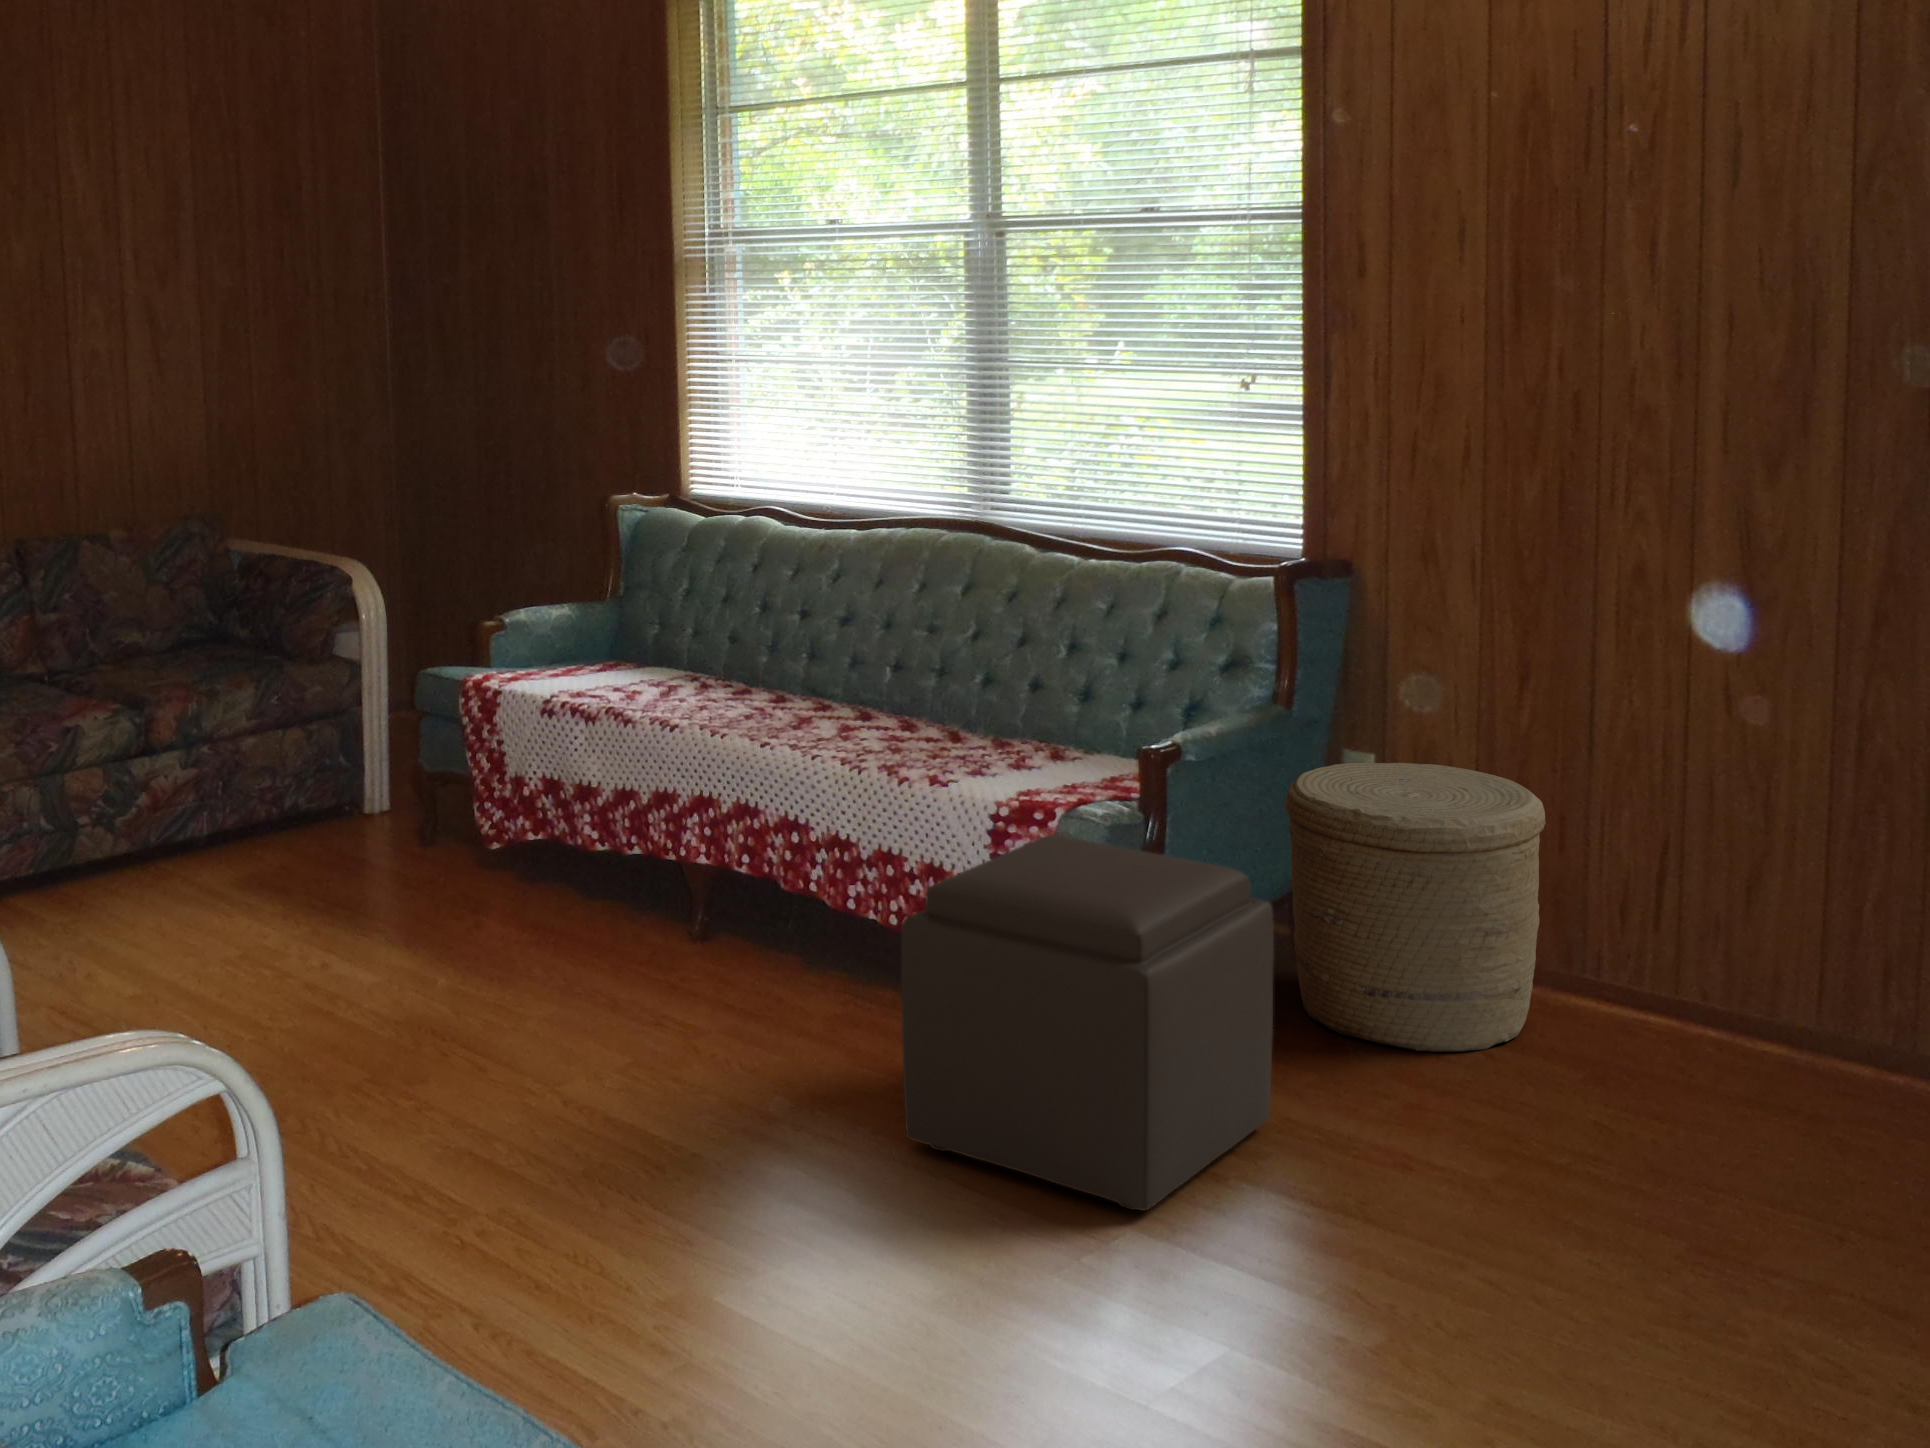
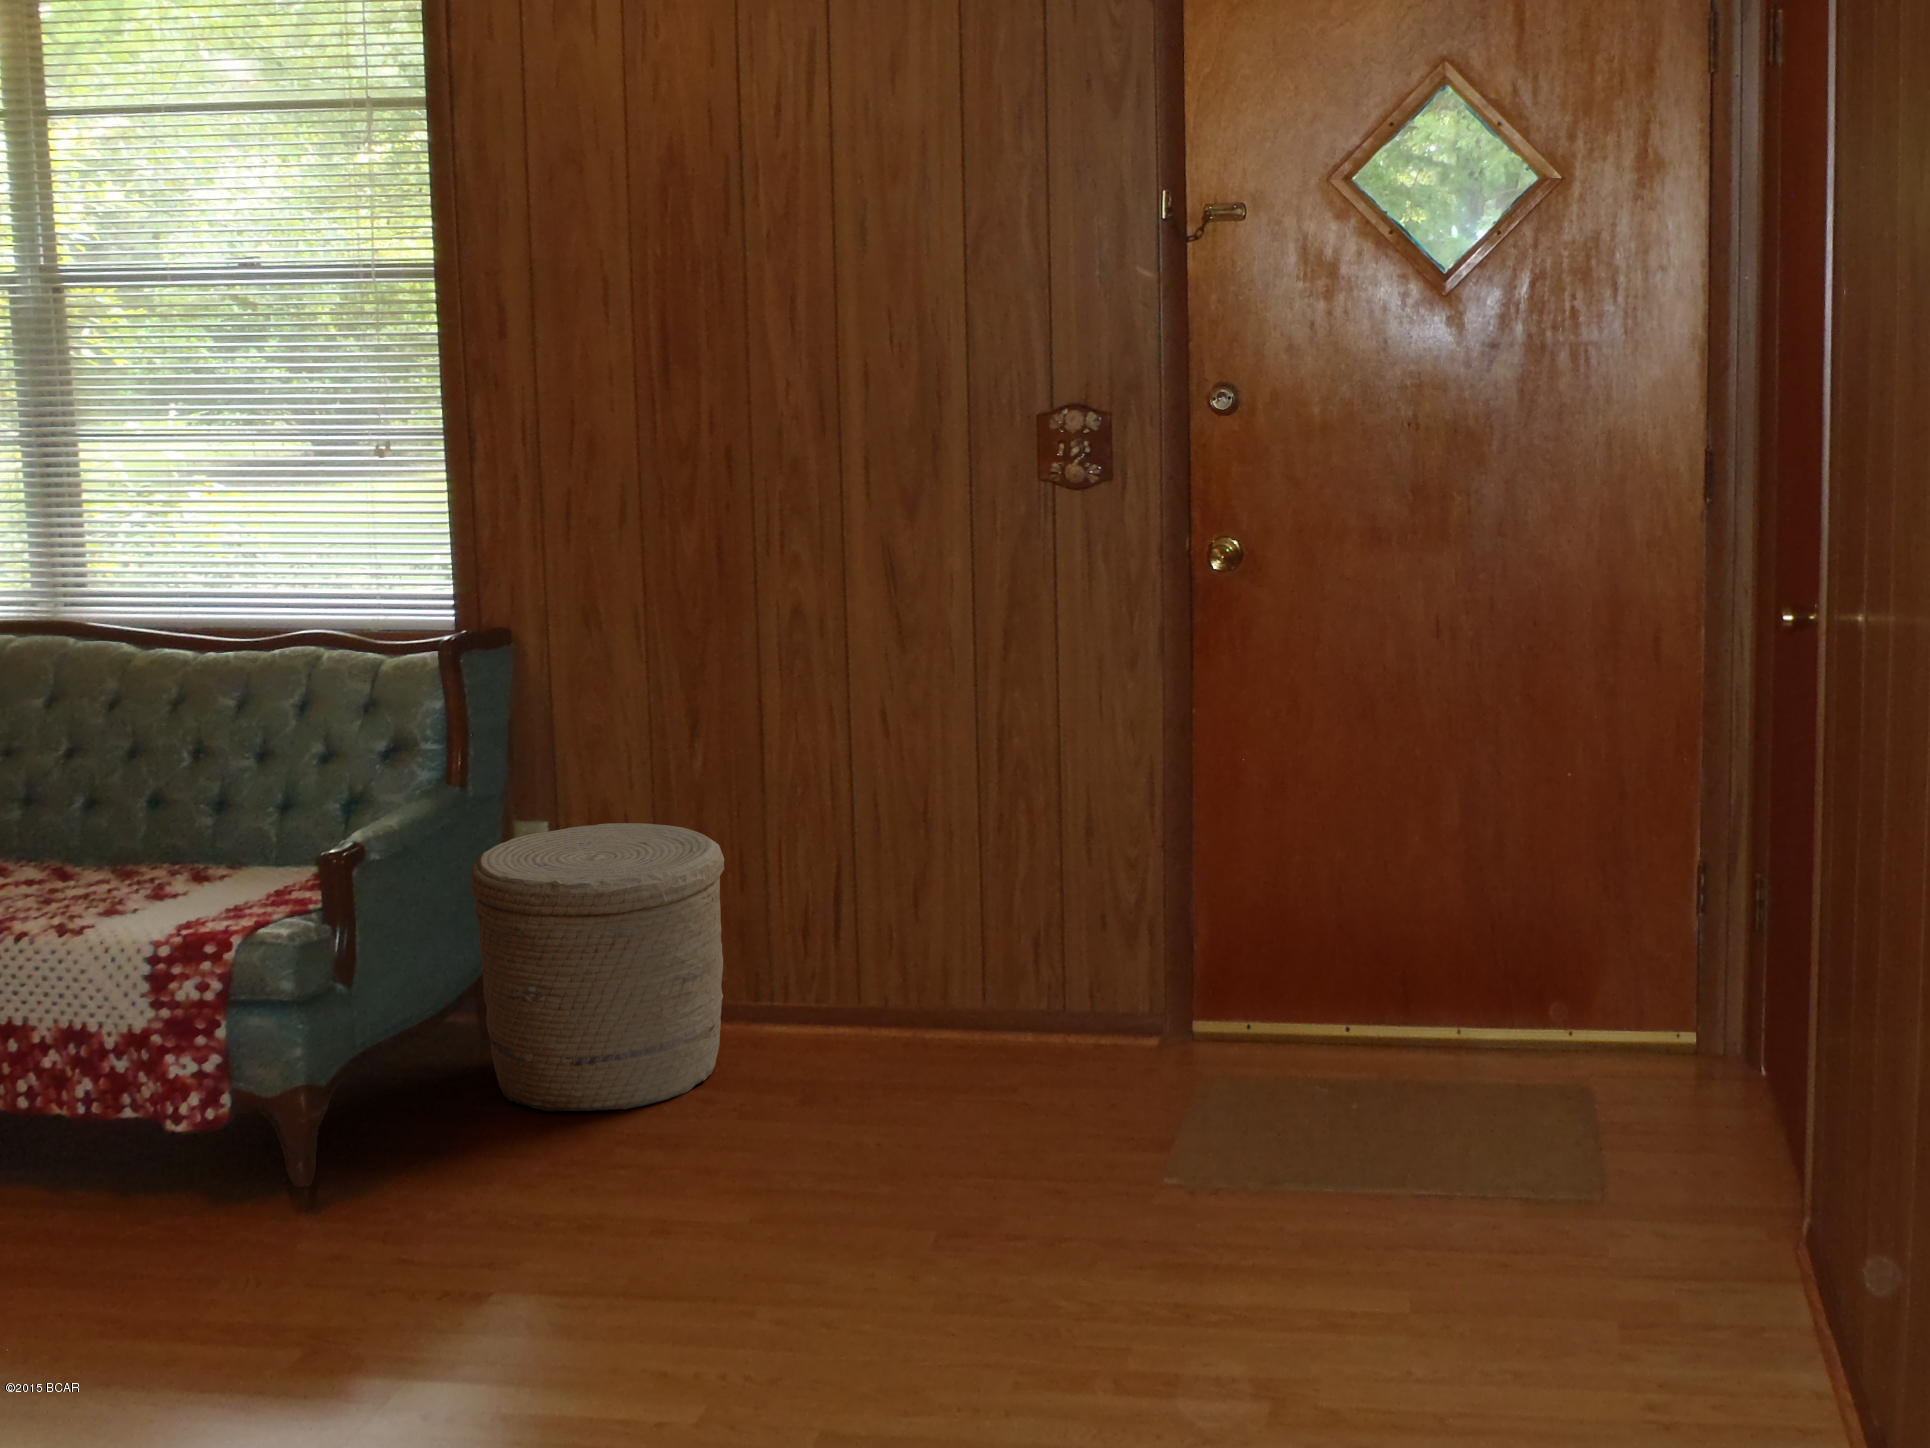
ottoman: present [901,835,1274,1211] -> none [87,965,508,1352]

